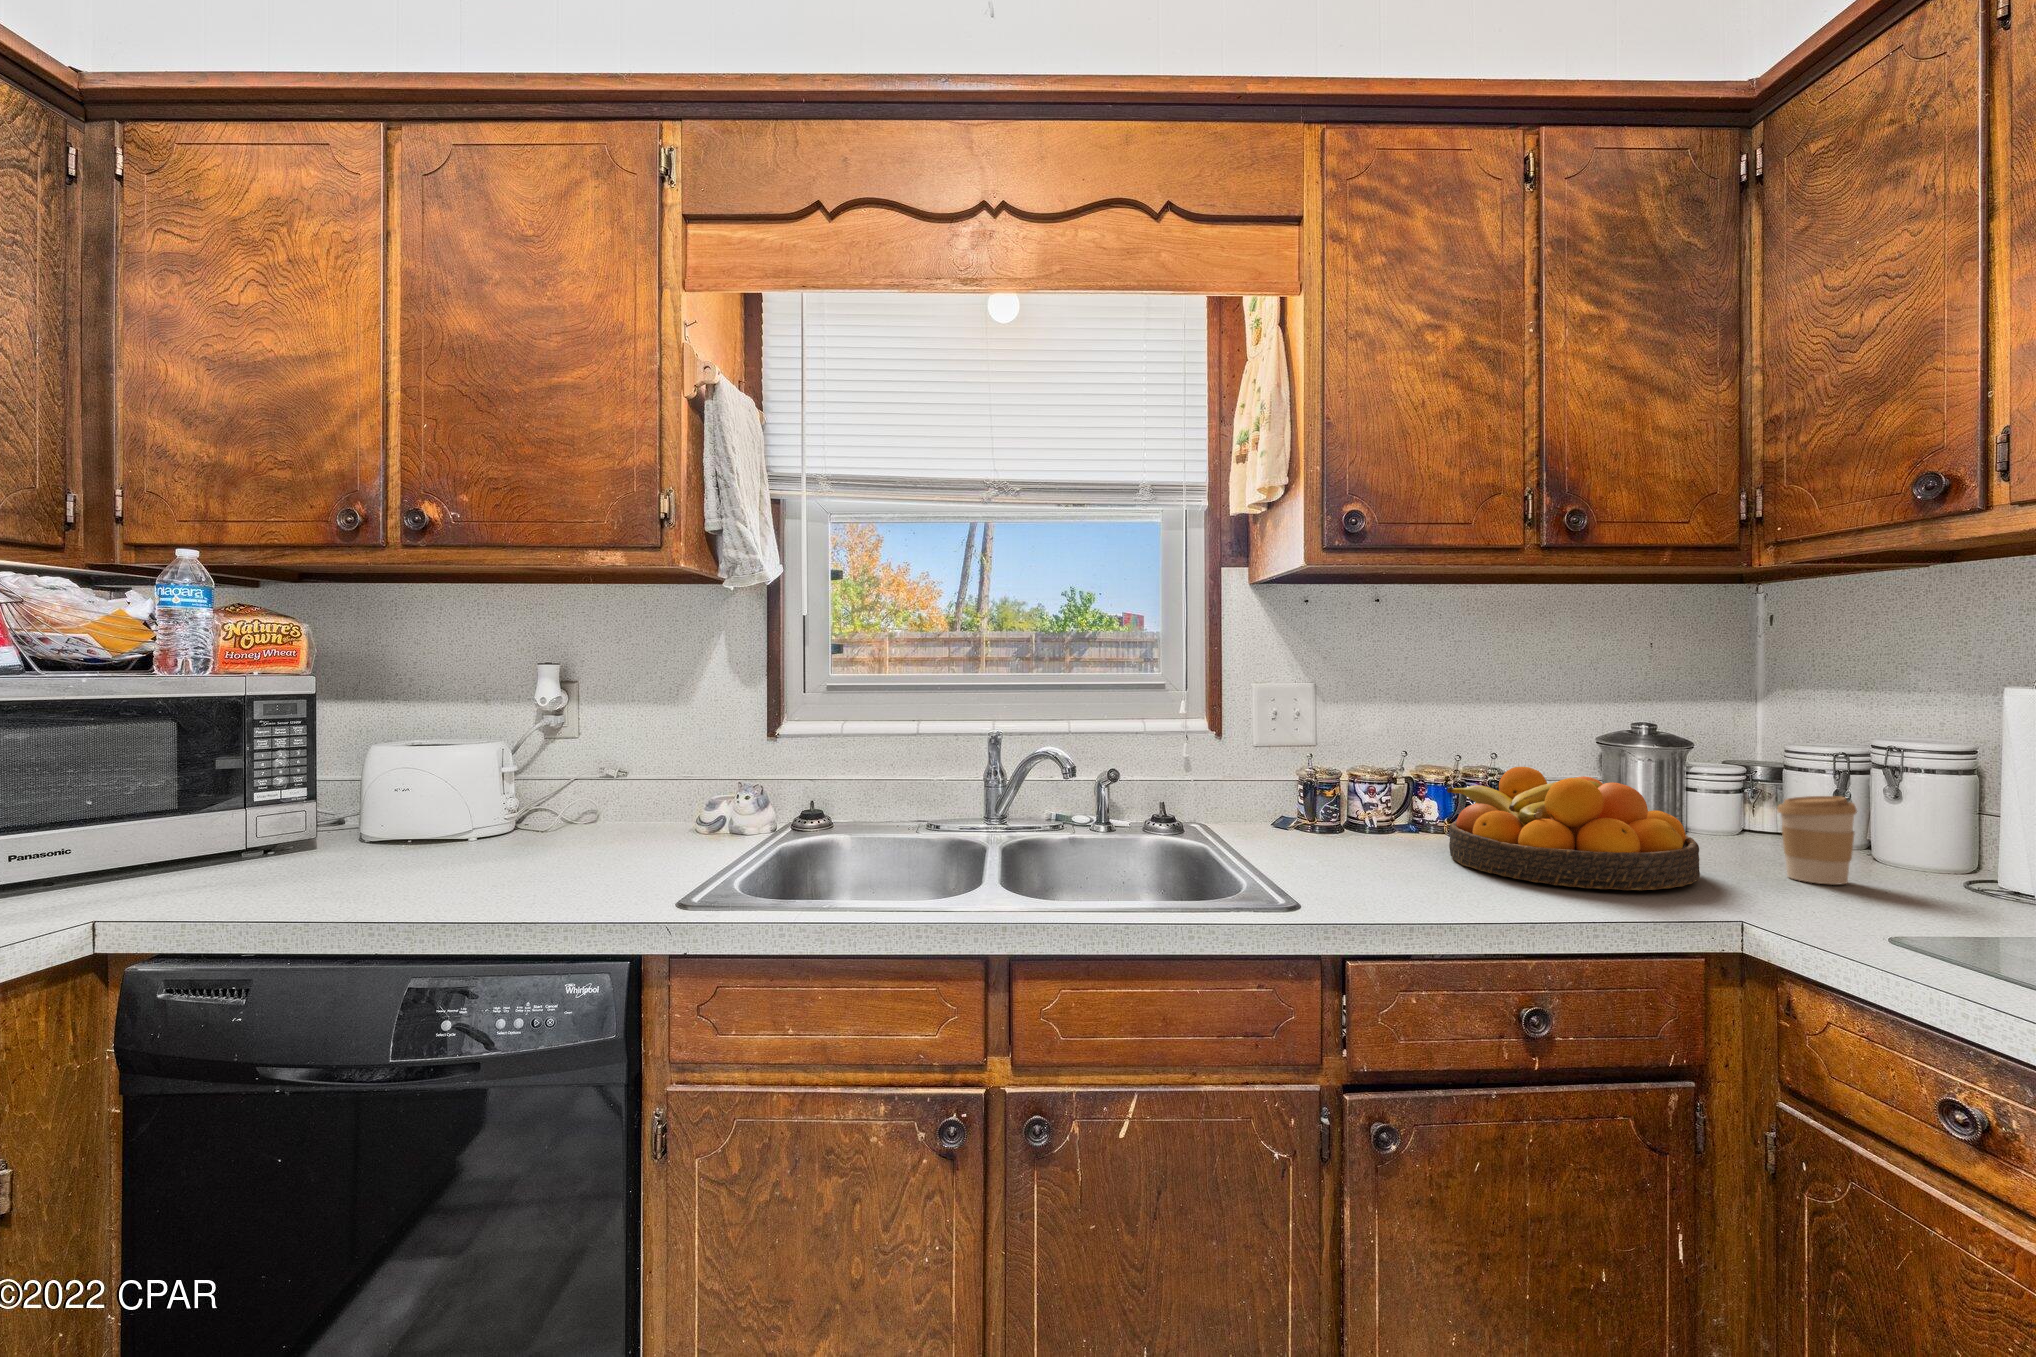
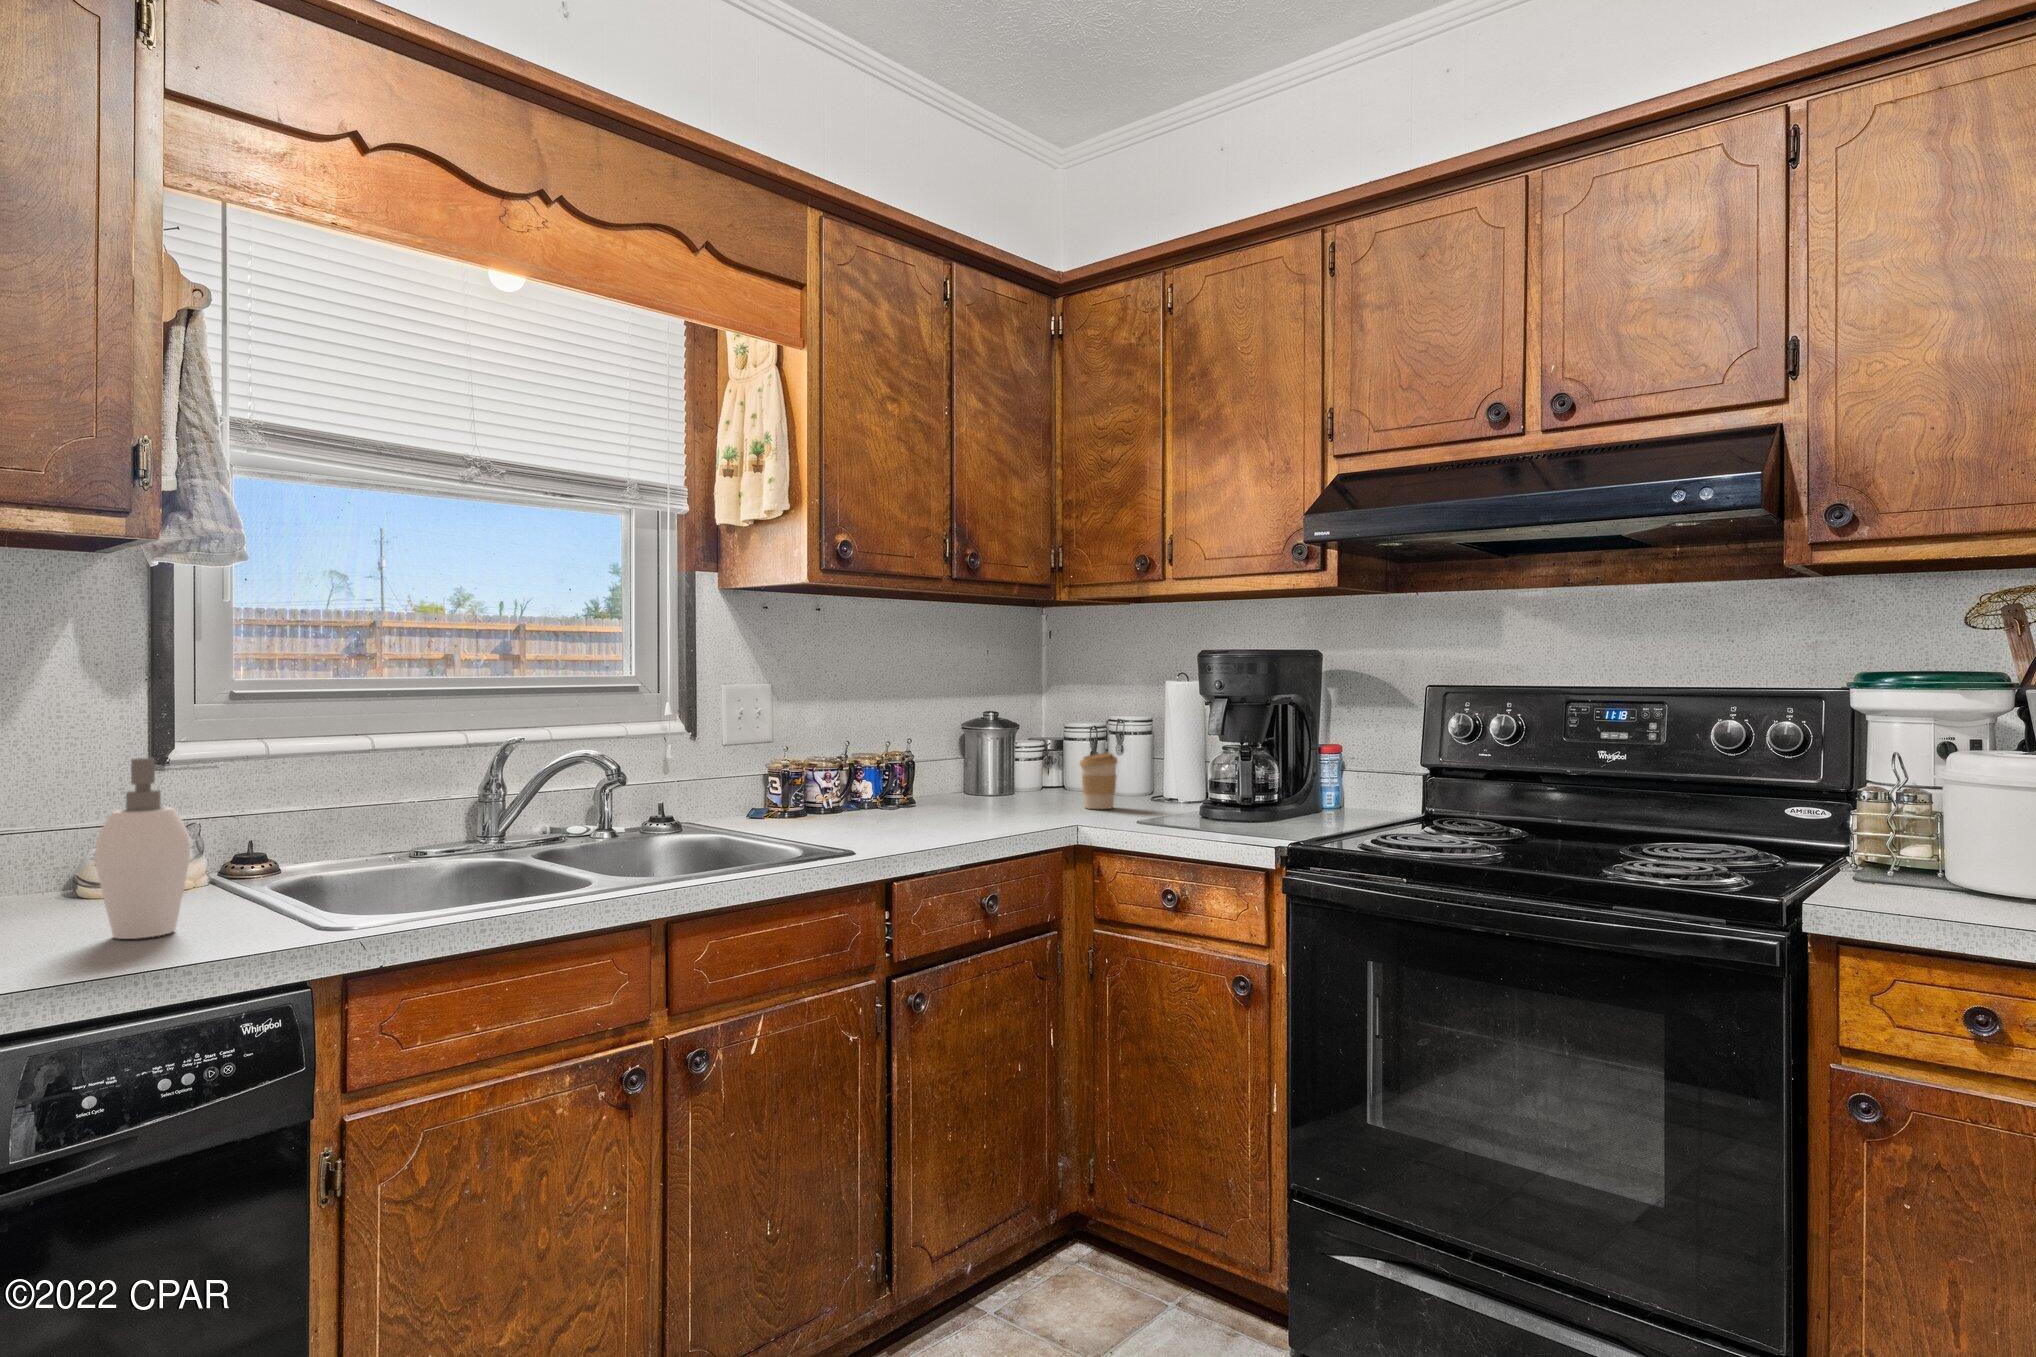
soap dispenser: none [561,738,646,887] -> present [95,758,217,939]
fruit bowl: present [1447,767,1700,890] -> none [892,746,1051,825]

